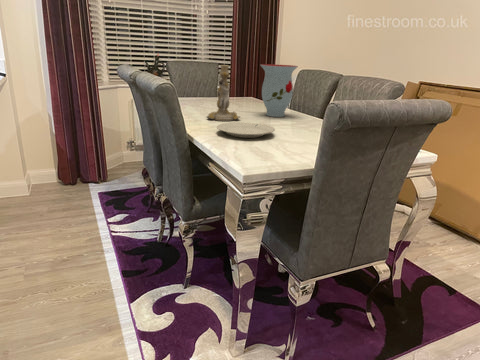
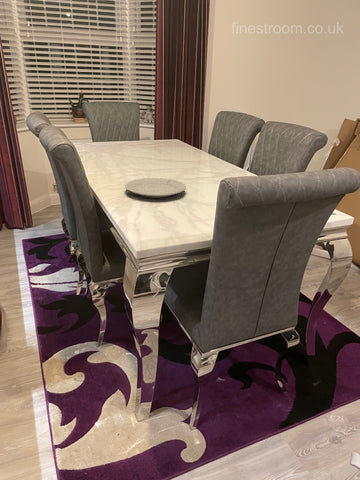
vase: present [261,64,298,117] -> none [178,111,217,167]
candlestick: present [207,65,240,121] -> none [120,115,156,174]

